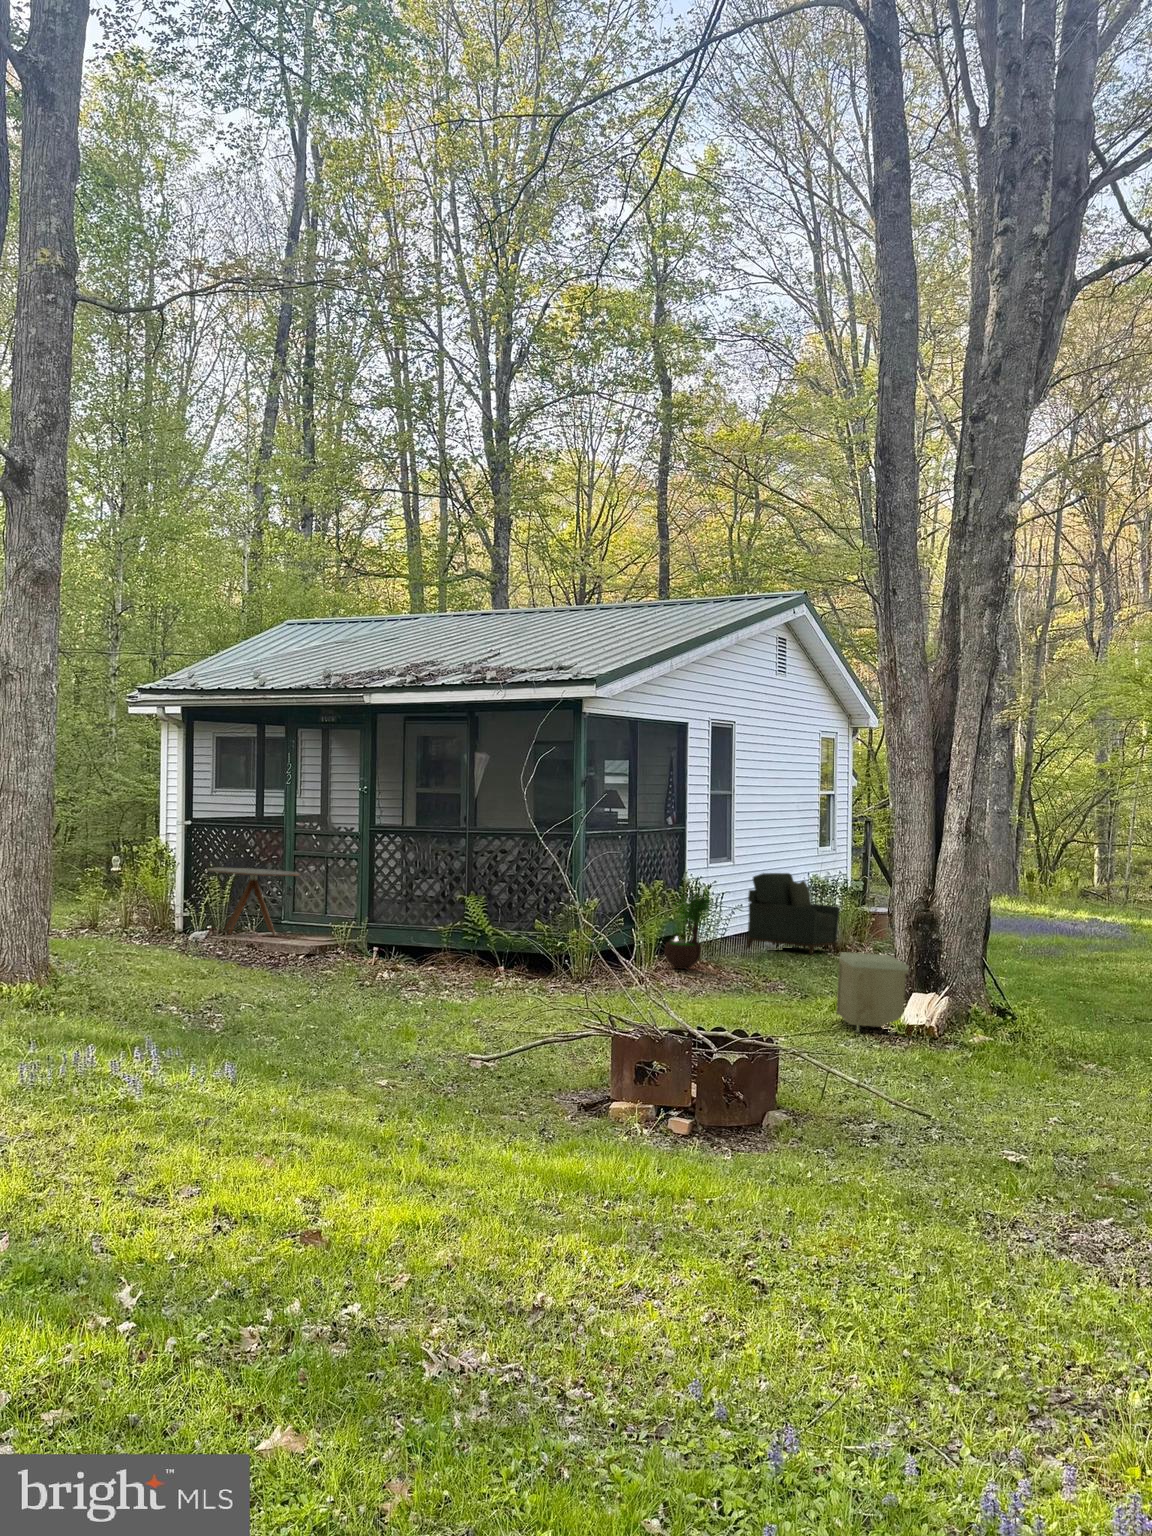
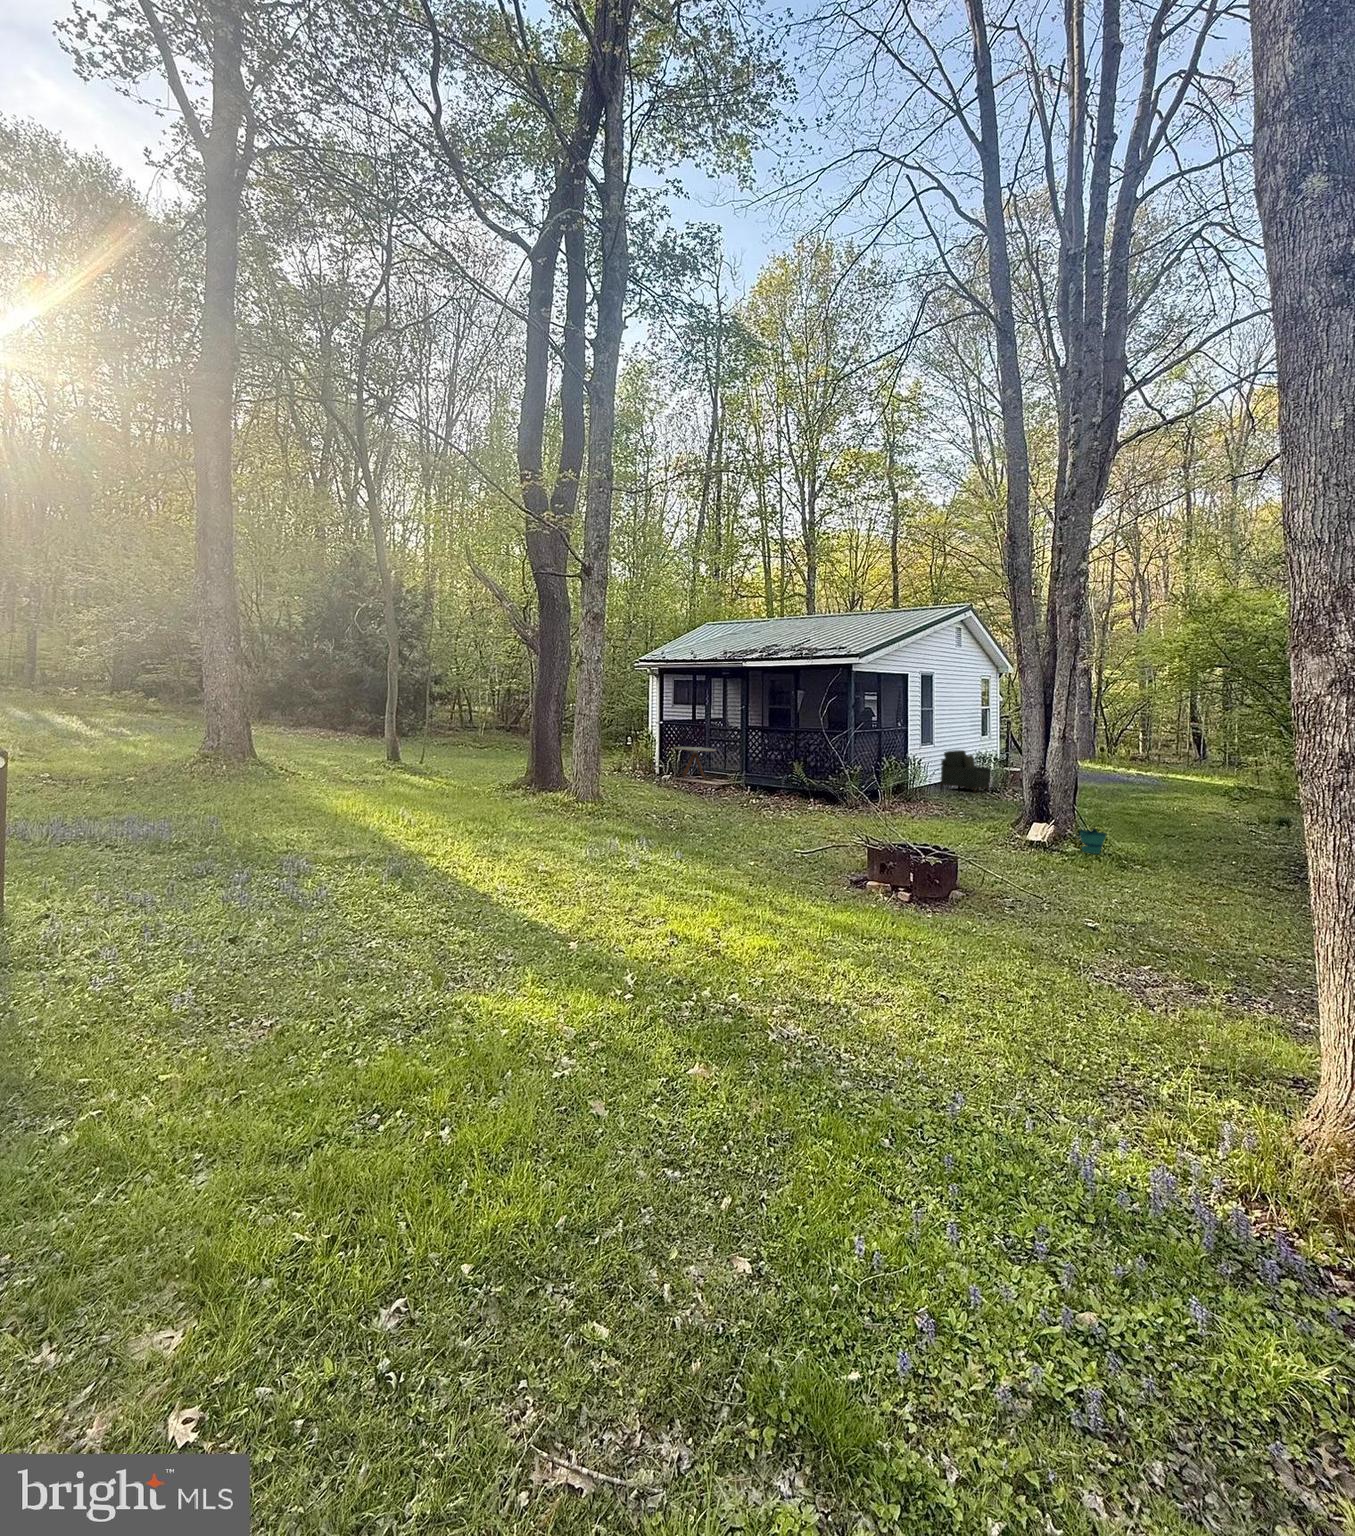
potted tree: present [665,891,713,969] -> none [896,759,924,800]
storage bench: present [836,952,908,1034] -> none [988,798,1030,843]
bucket: none [981,1001,1042,1049] -> present [1075,828,1107,854]

